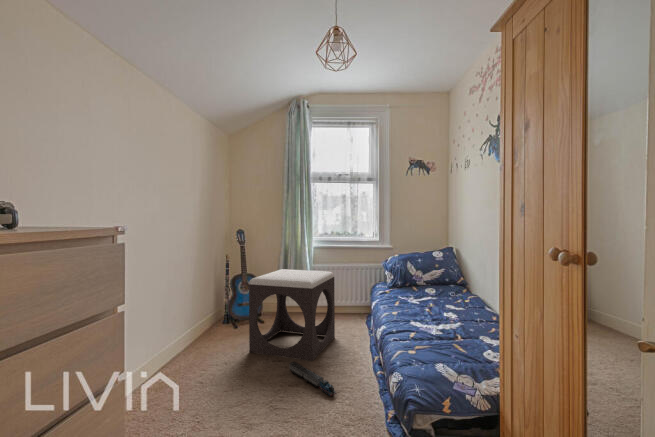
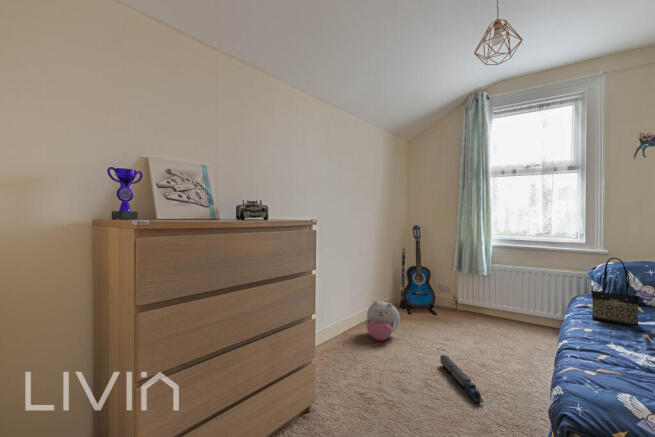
tote bag: none [393,254,420,304] -> present [591,258,640,326]
footstool: present [249,269,335,361] -> none [410,264,509,361]
plush toy: none [201,321,240,365] -> present [366,301,400,341]

